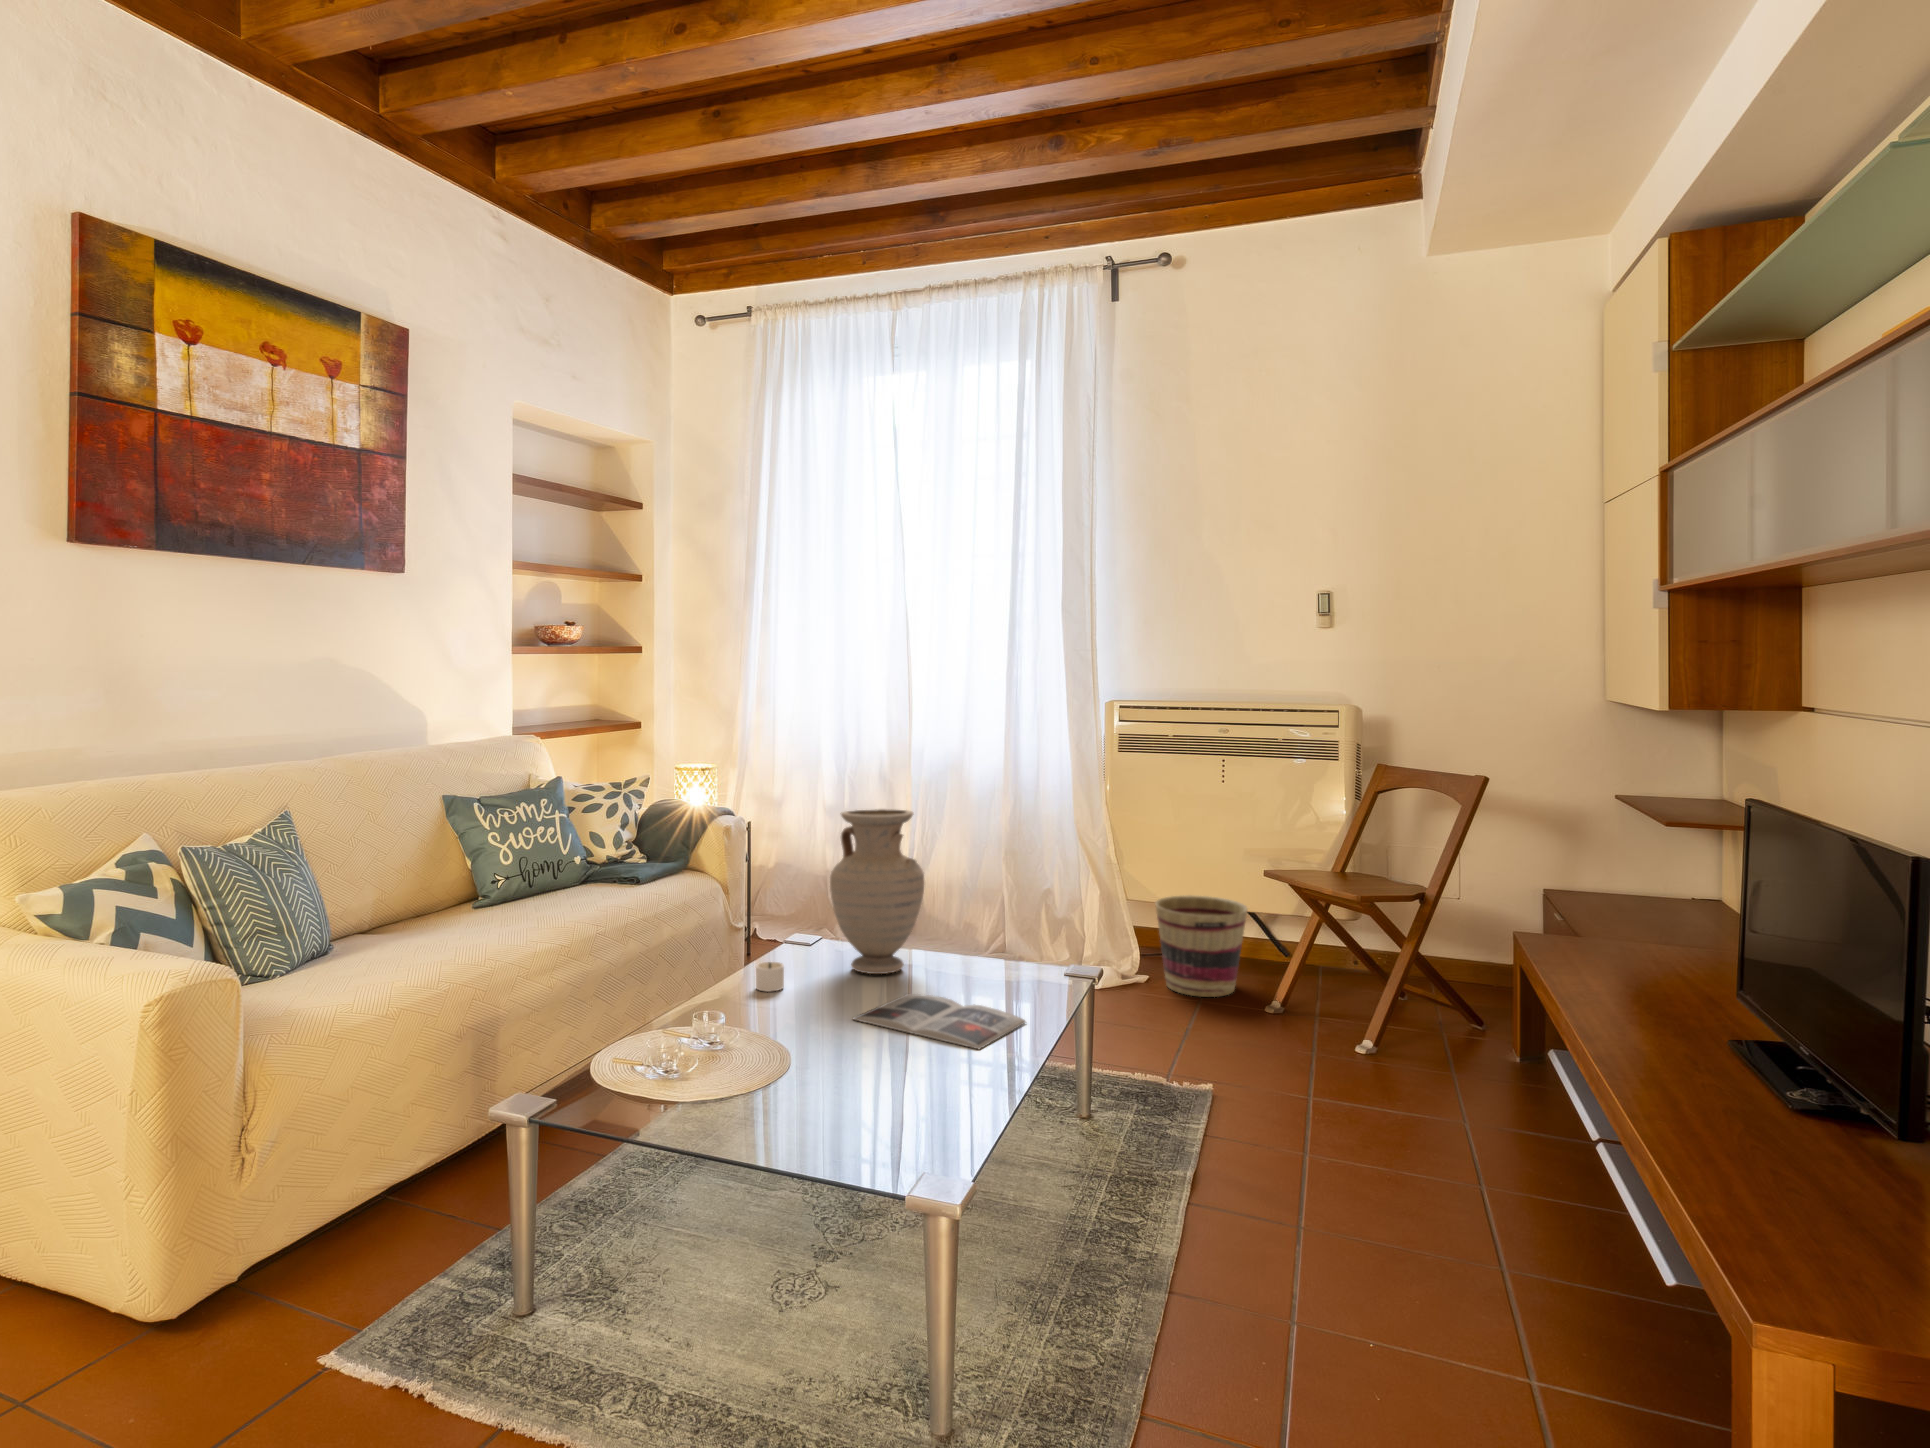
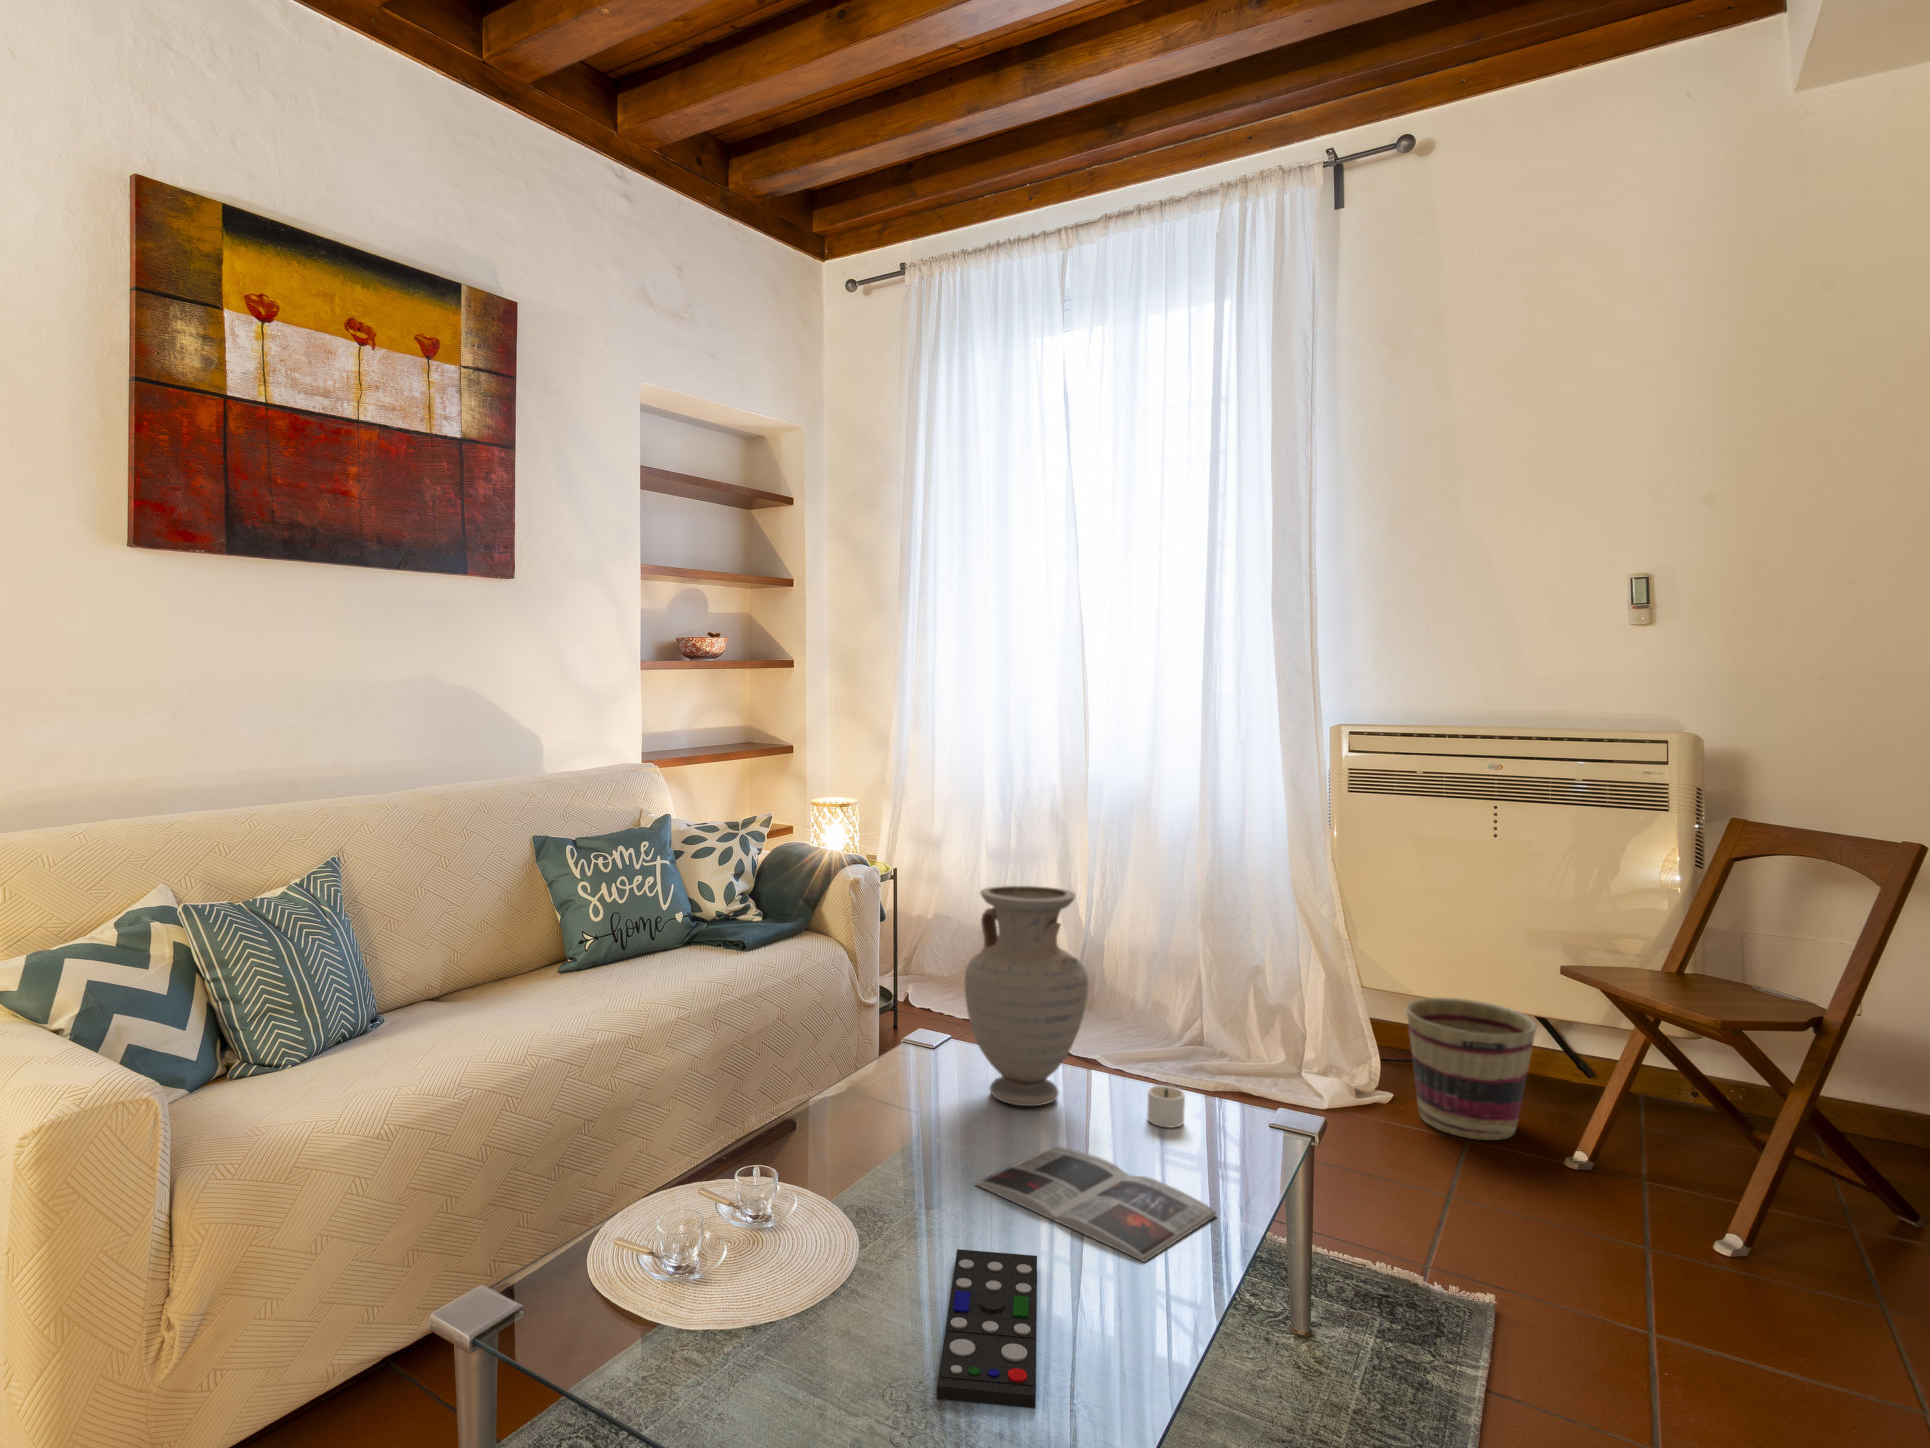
candle: present [756,962,784,992] -> present [1147,1086,1185,1128]
remote control: none [849,1049,918,1123] -> present [937,1249,1037,1408]

